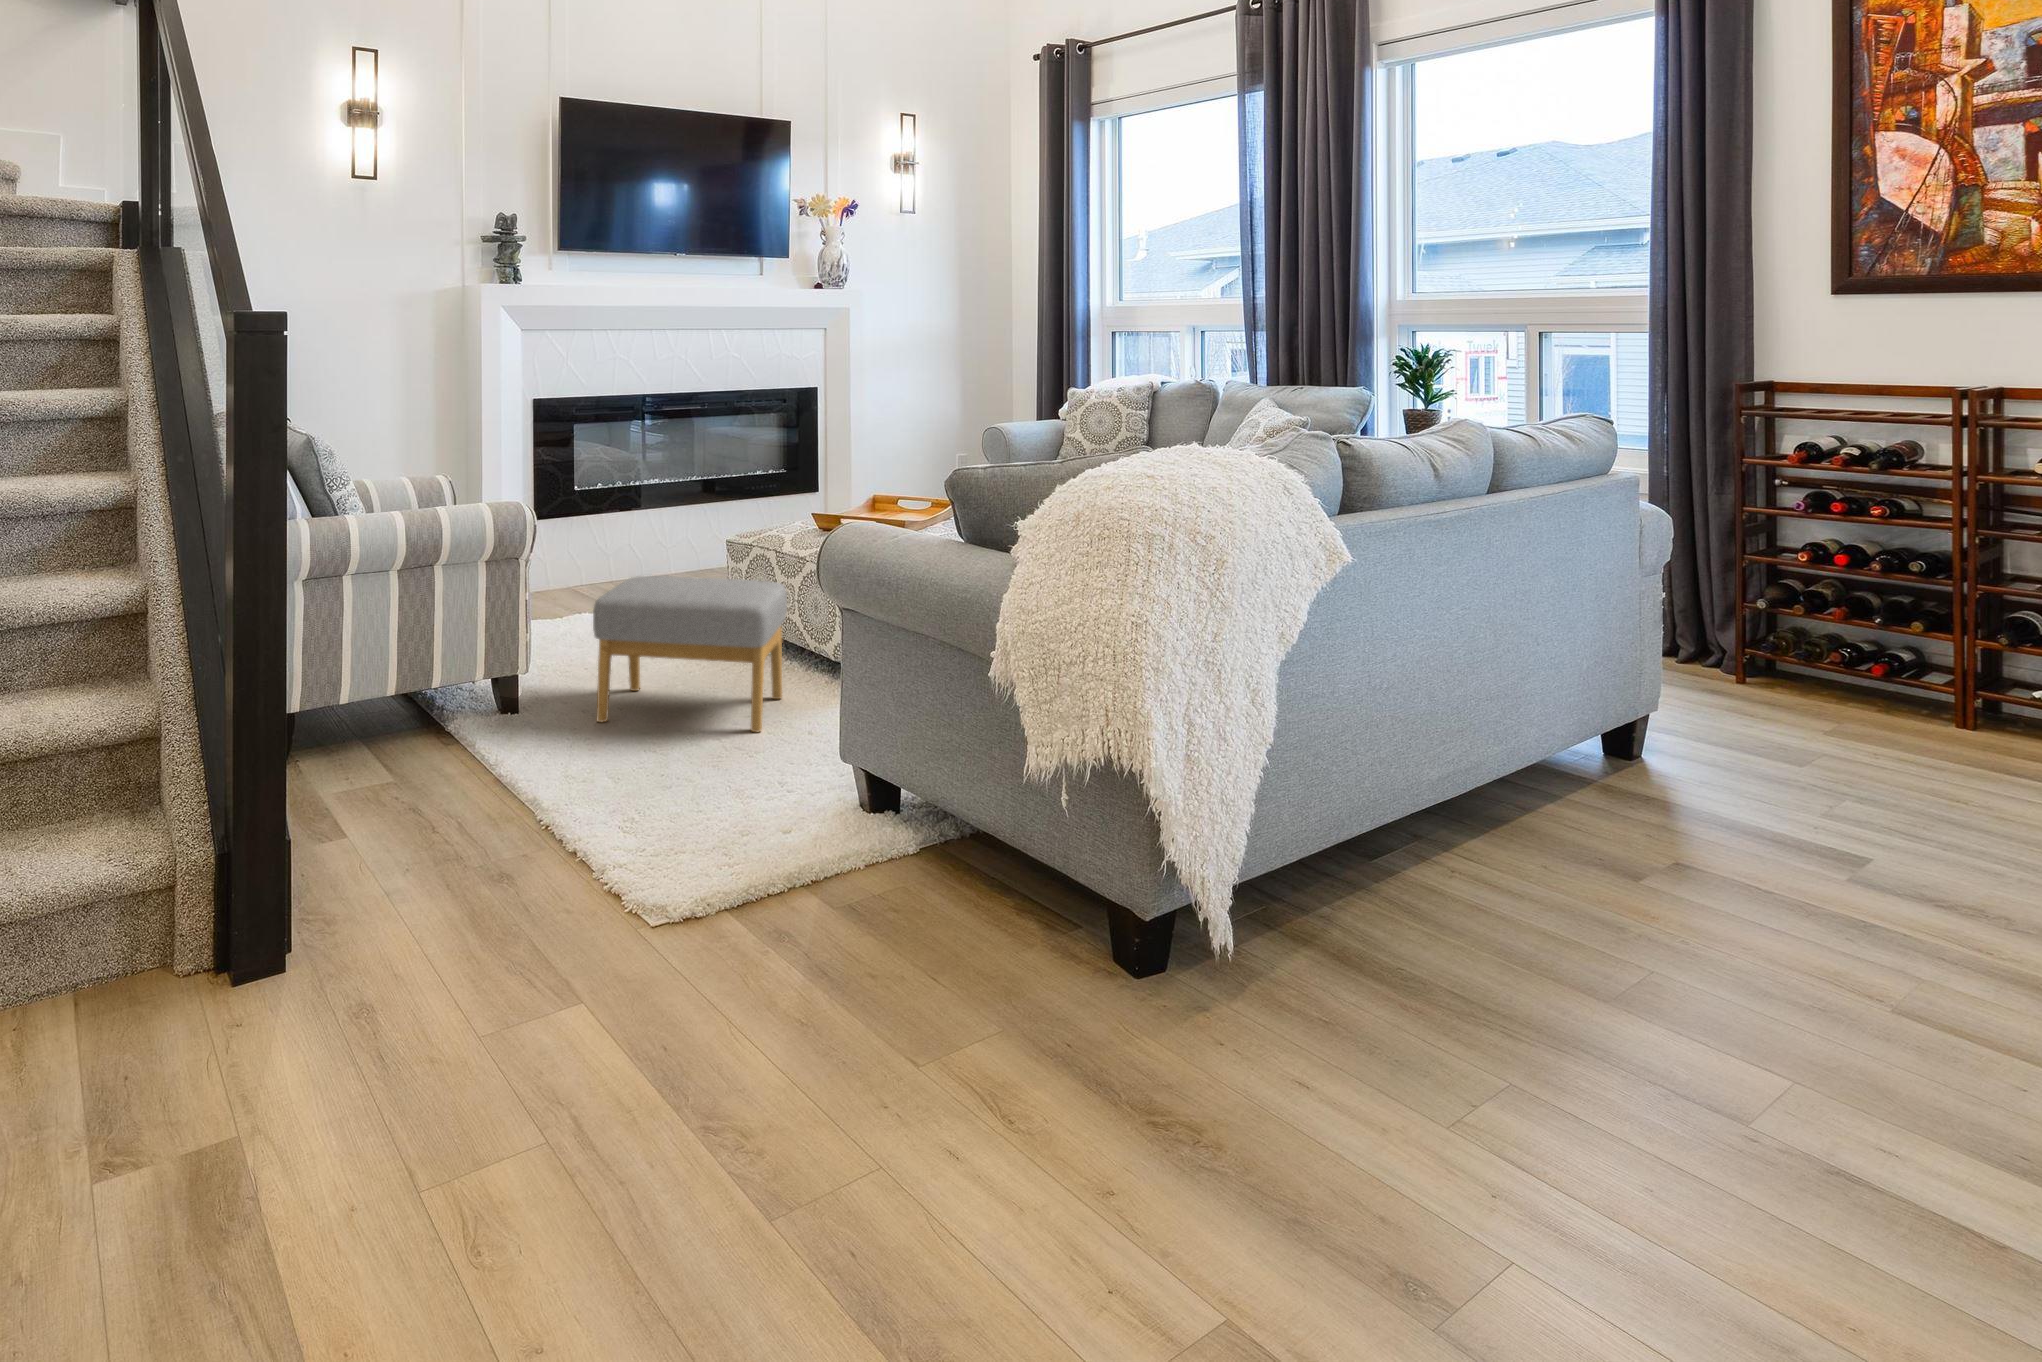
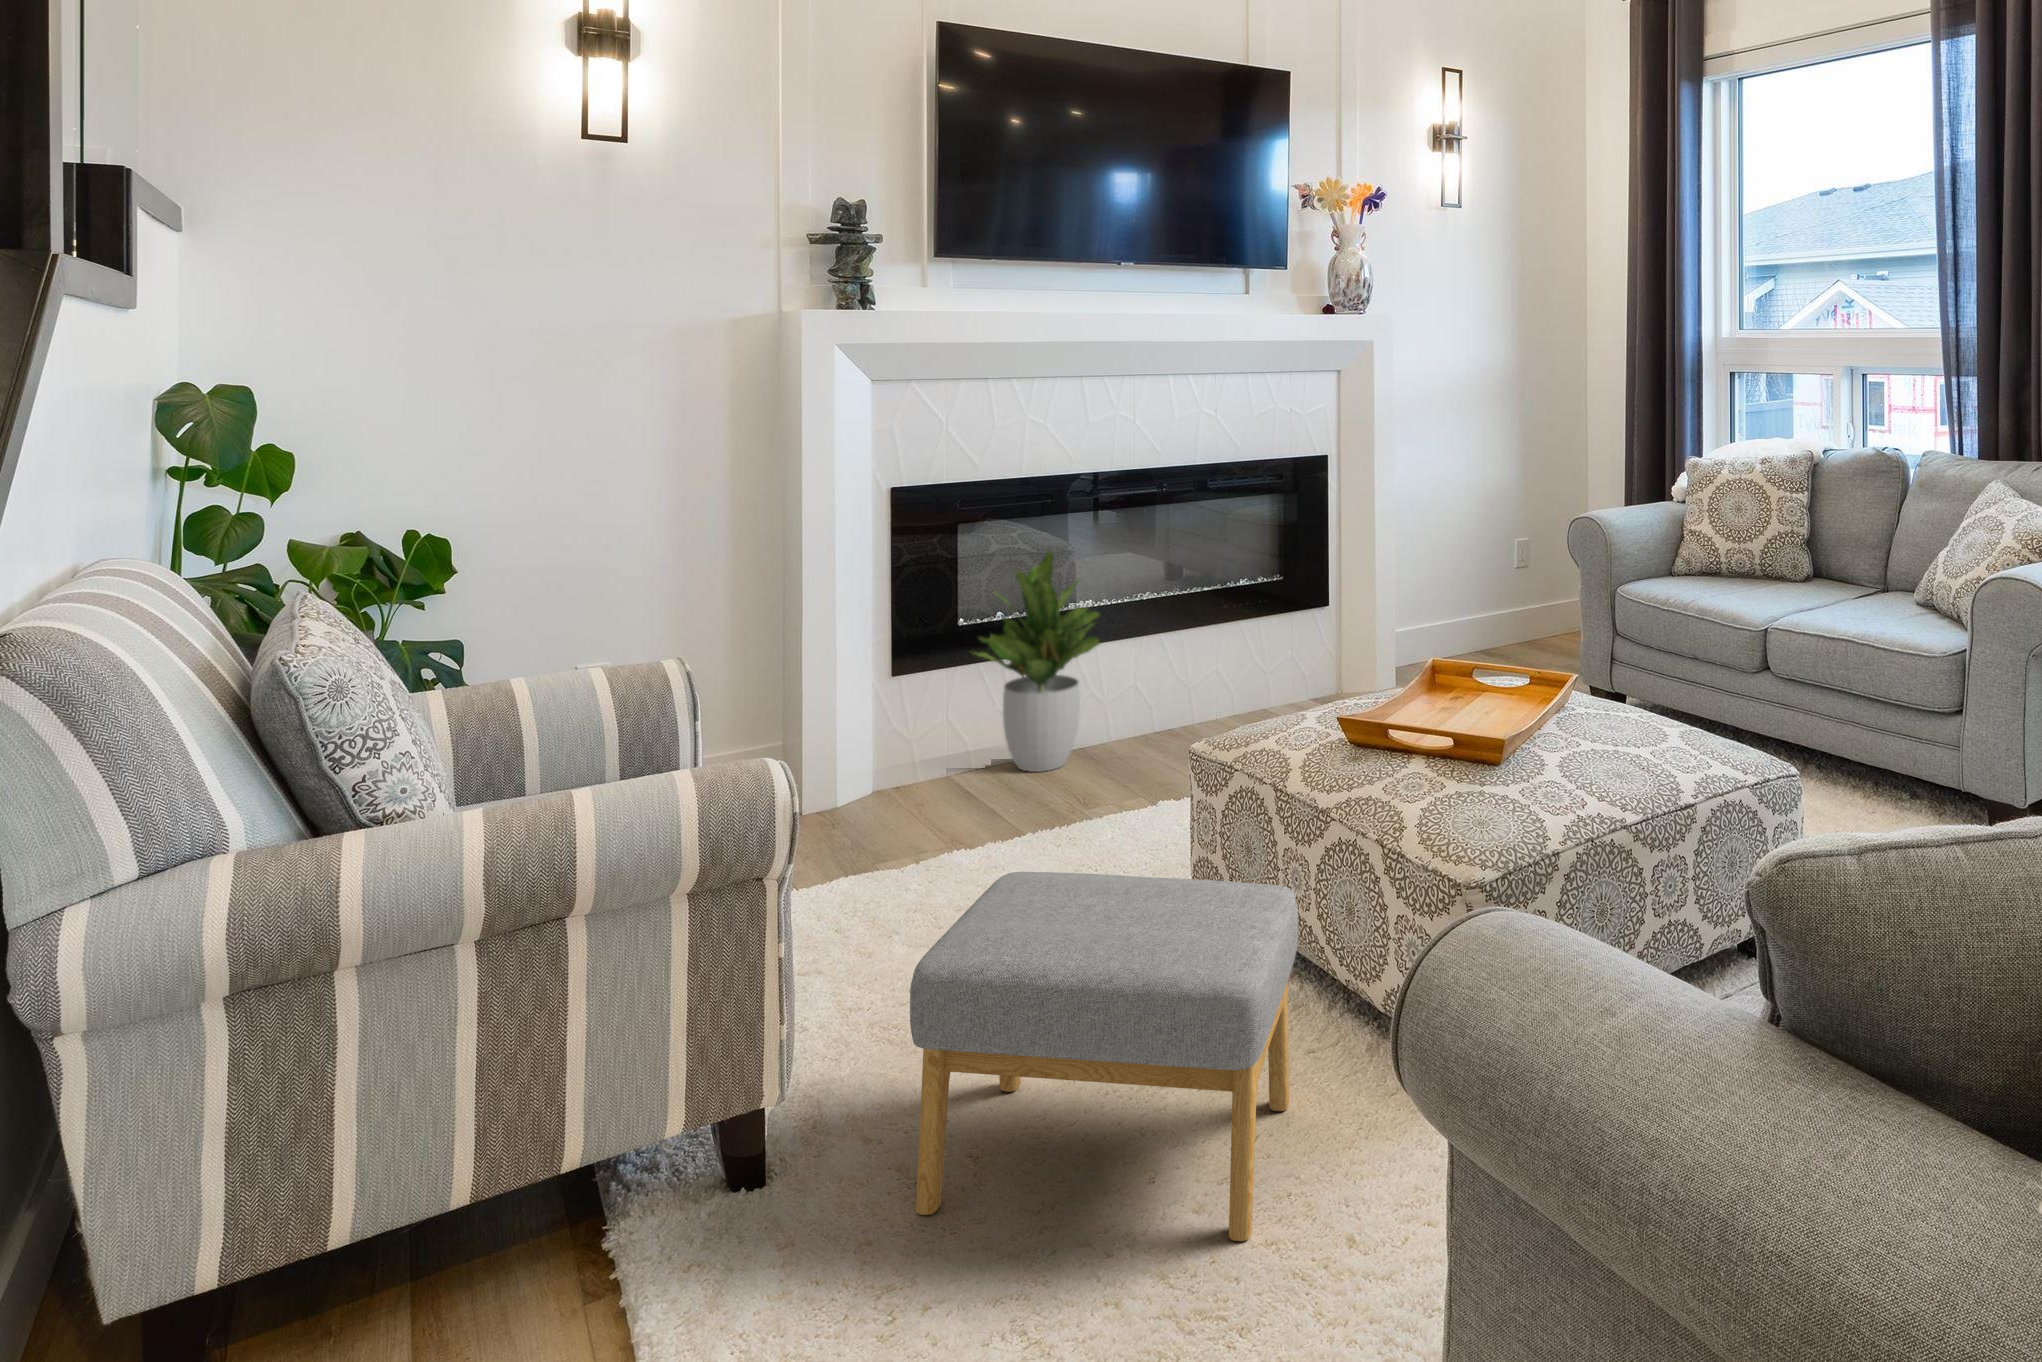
potted plant: none [582,441,668,583] -> present [976,551,1099,772]

